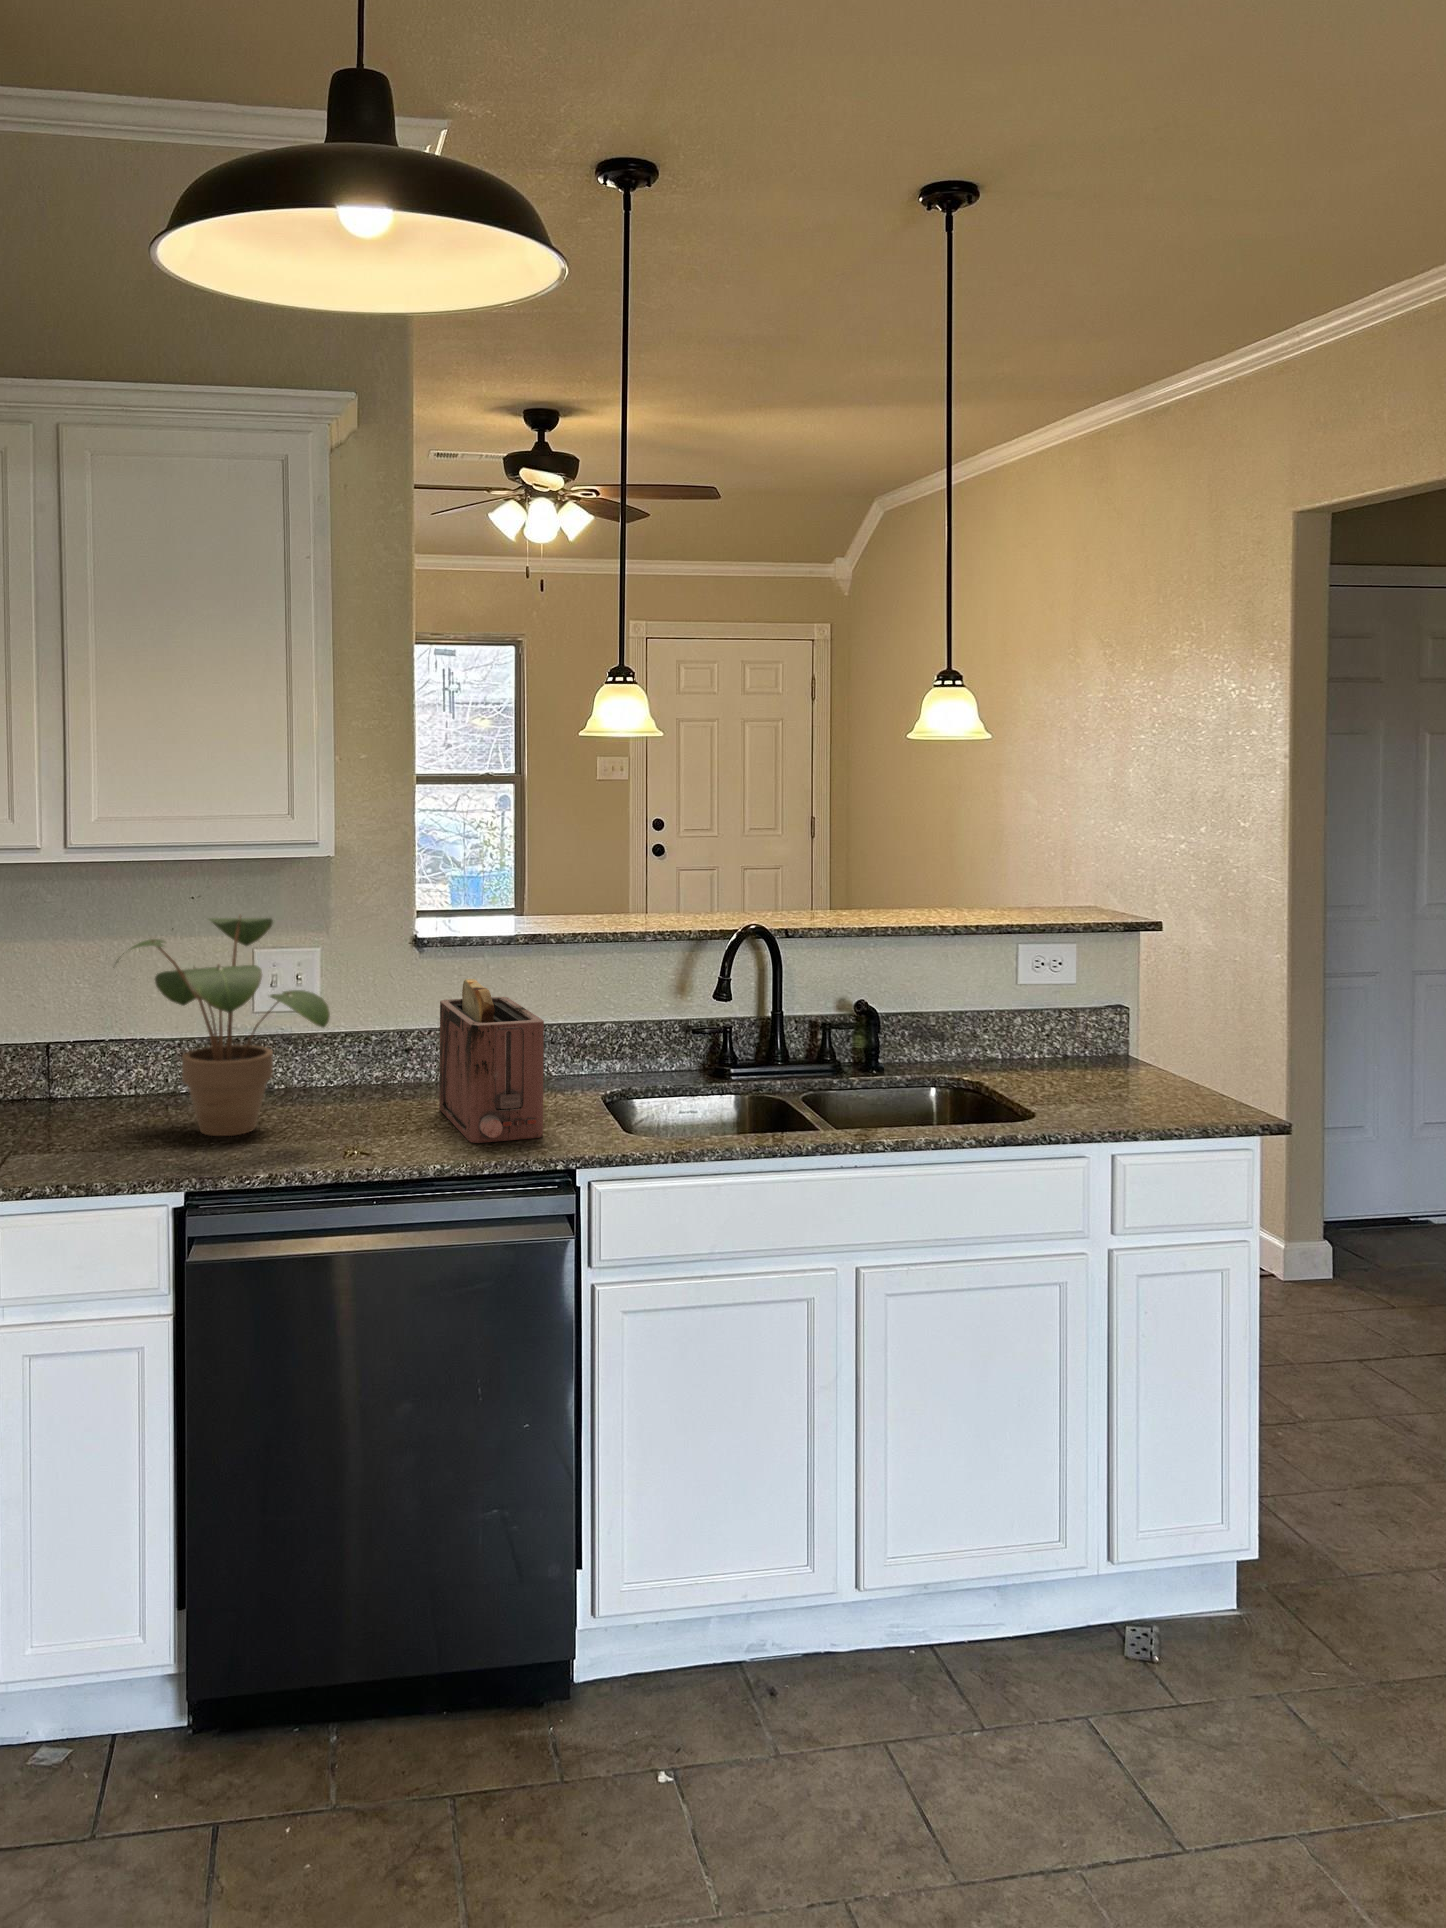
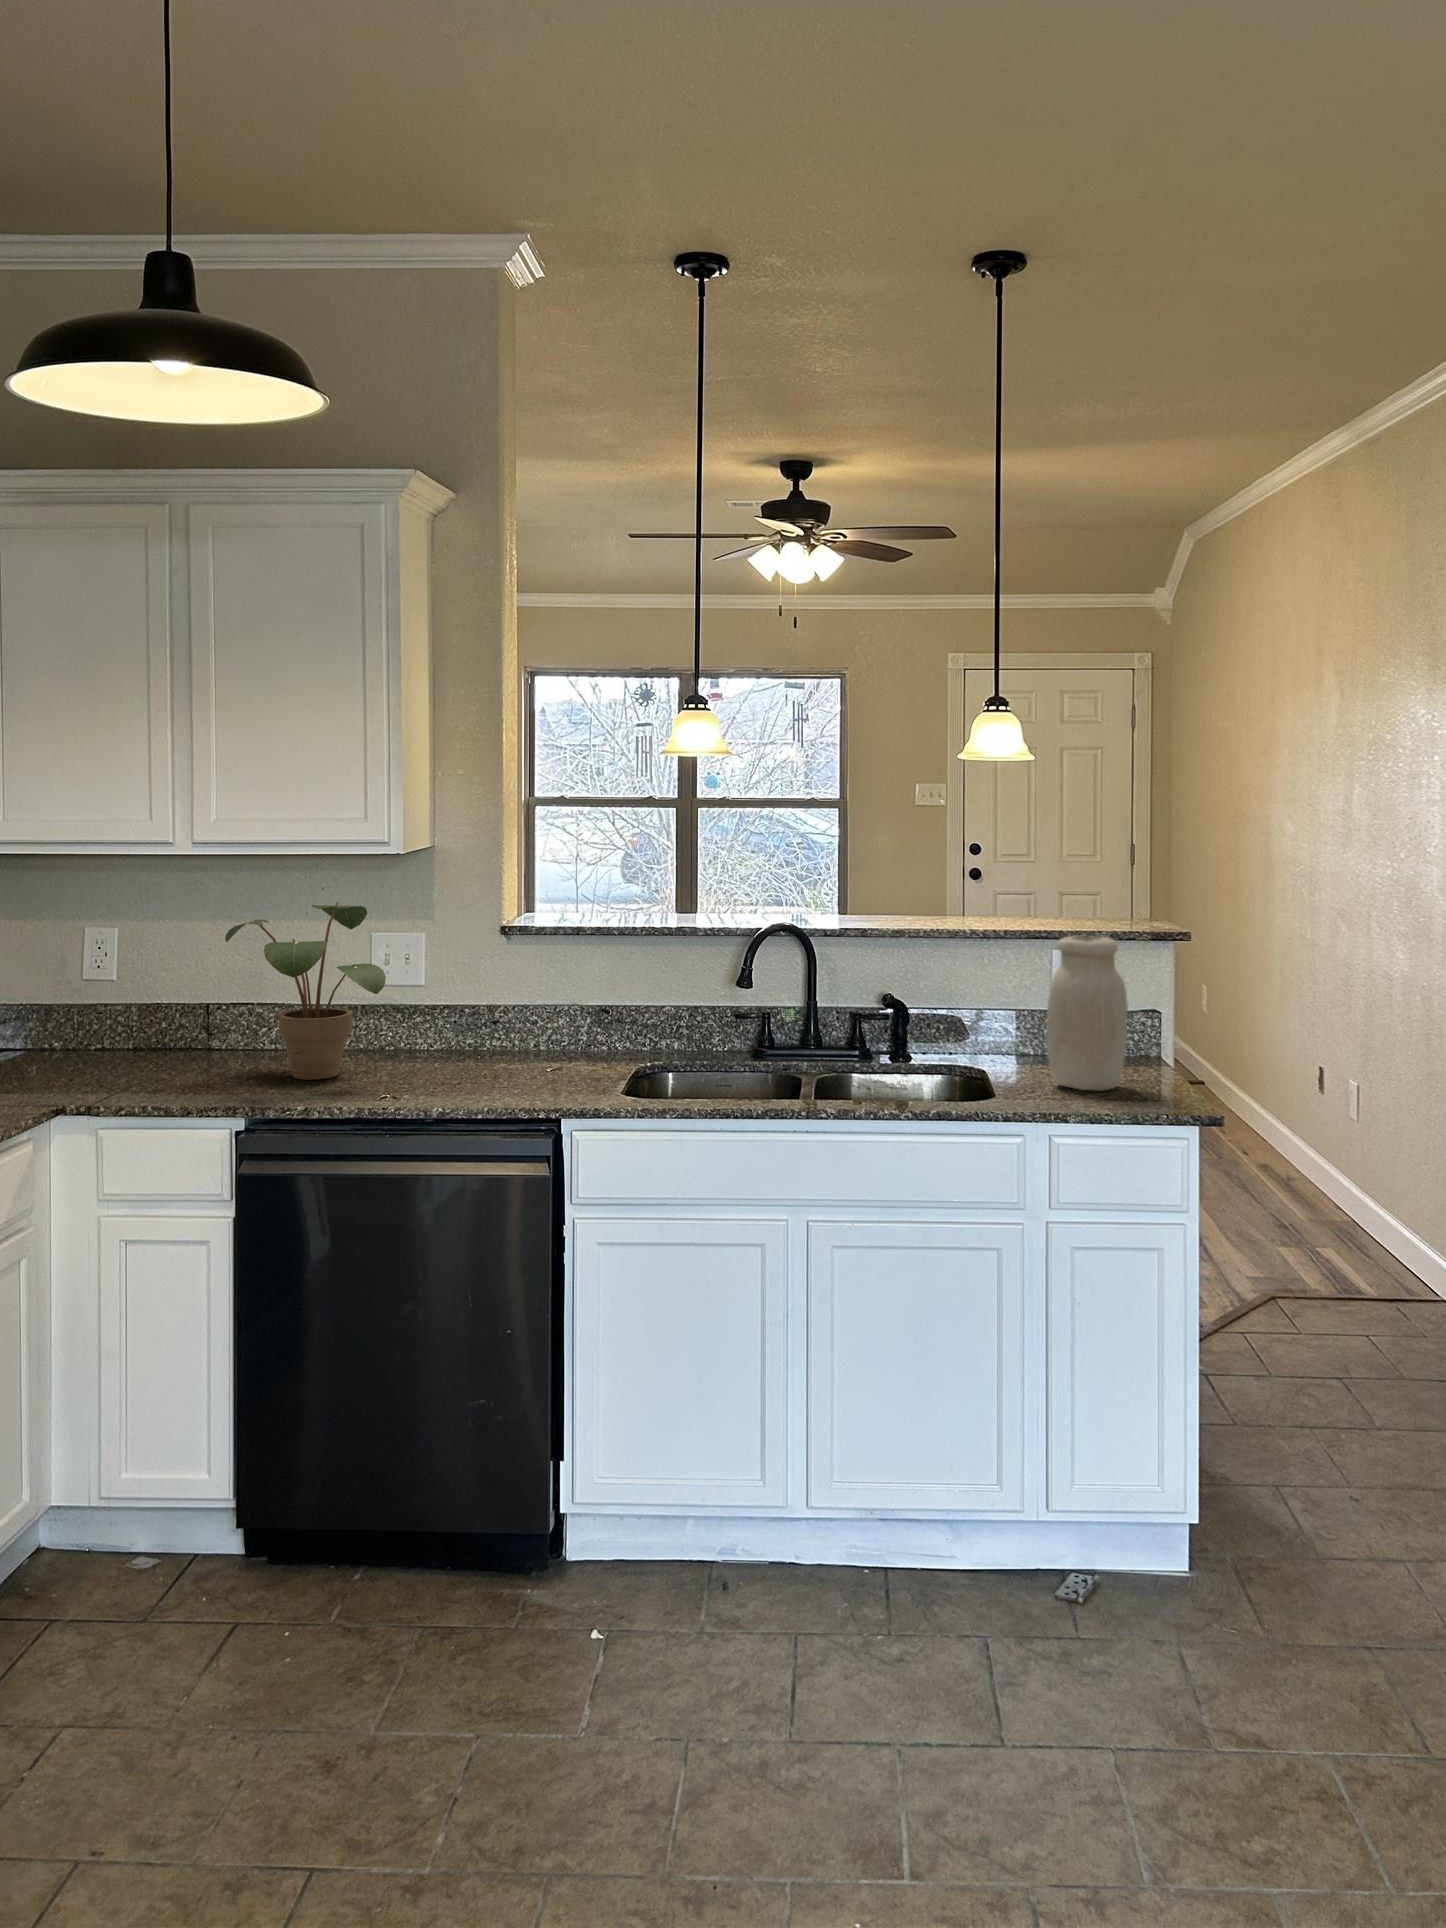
jar: none [1053,932,1143,1098] -> present [1047,936,1128,1091]
toaster: present [439,979,544,1143] -> none [487,960,555,1094]

